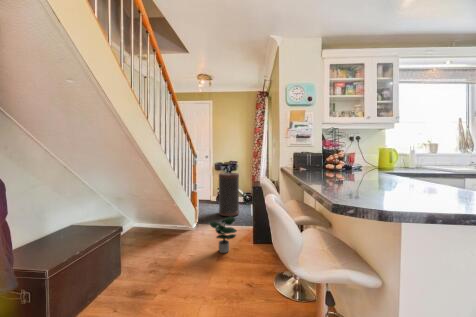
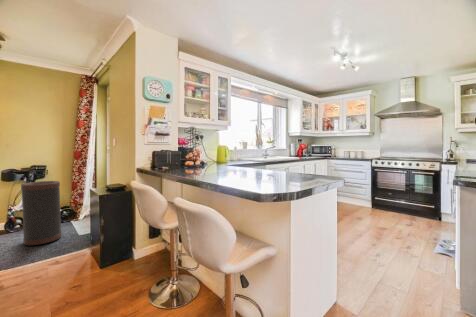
potted plant: present [209,217,237,253] -> none [37,238,89,292]

